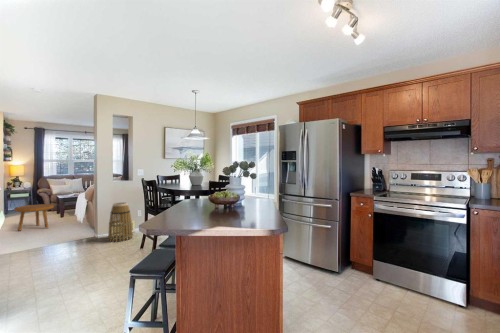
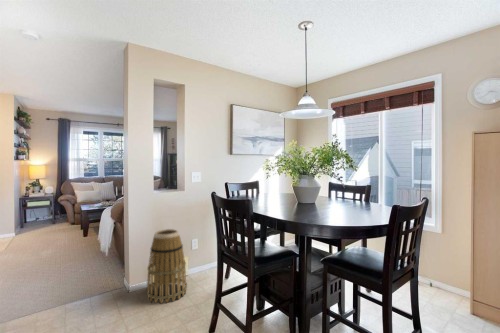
footstool: present [14,204,54,231] -> none [13,221,70,264]

